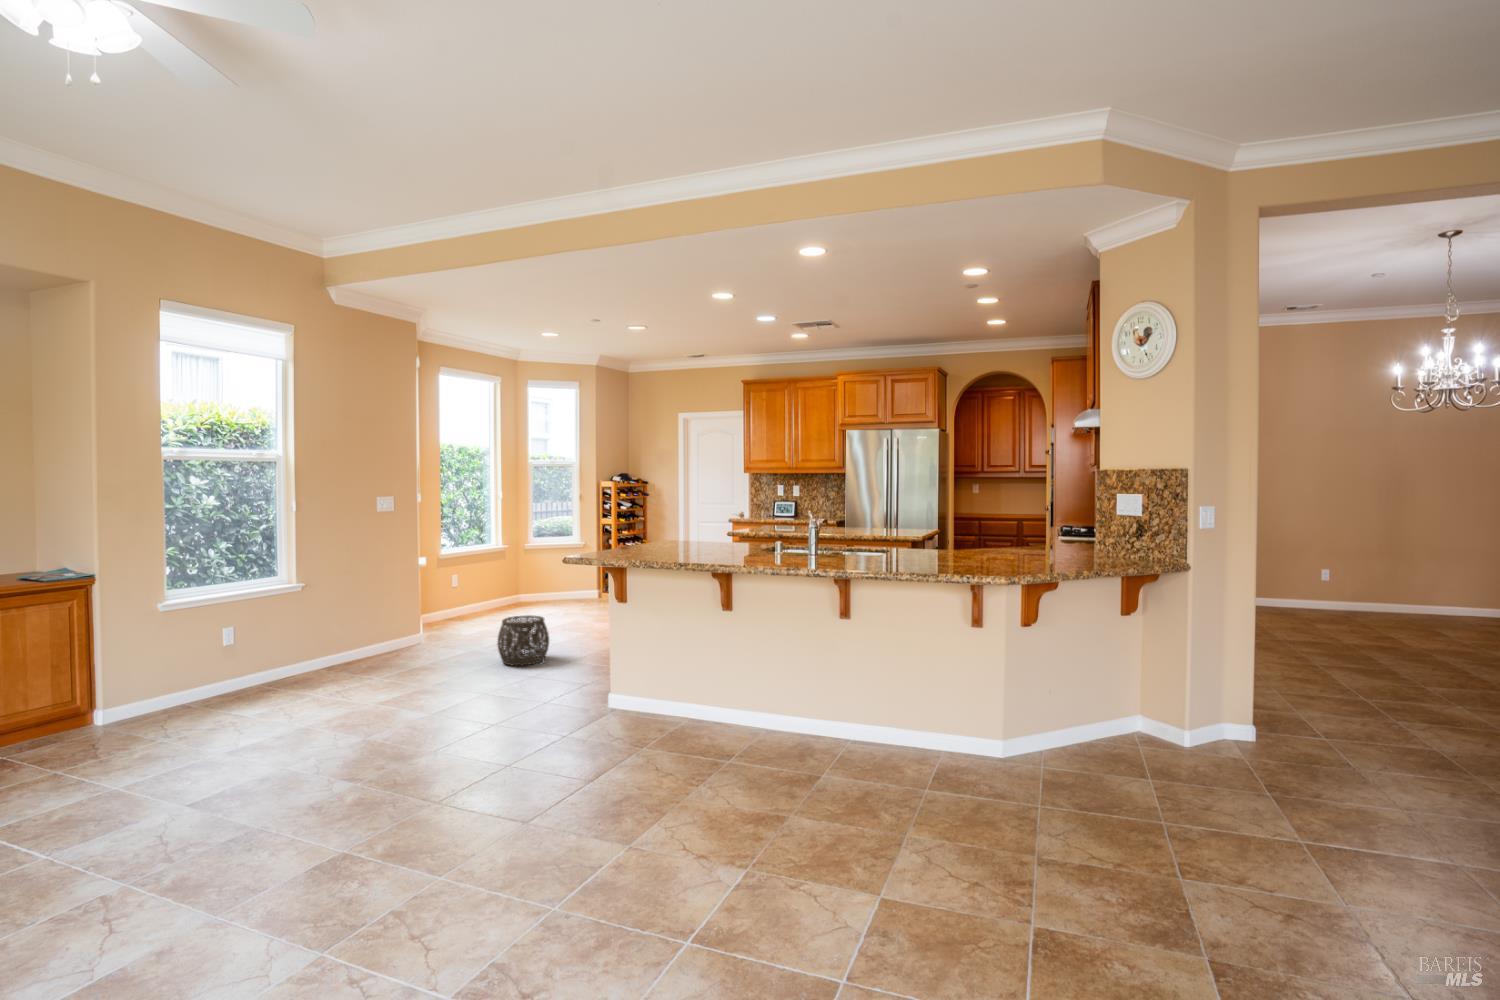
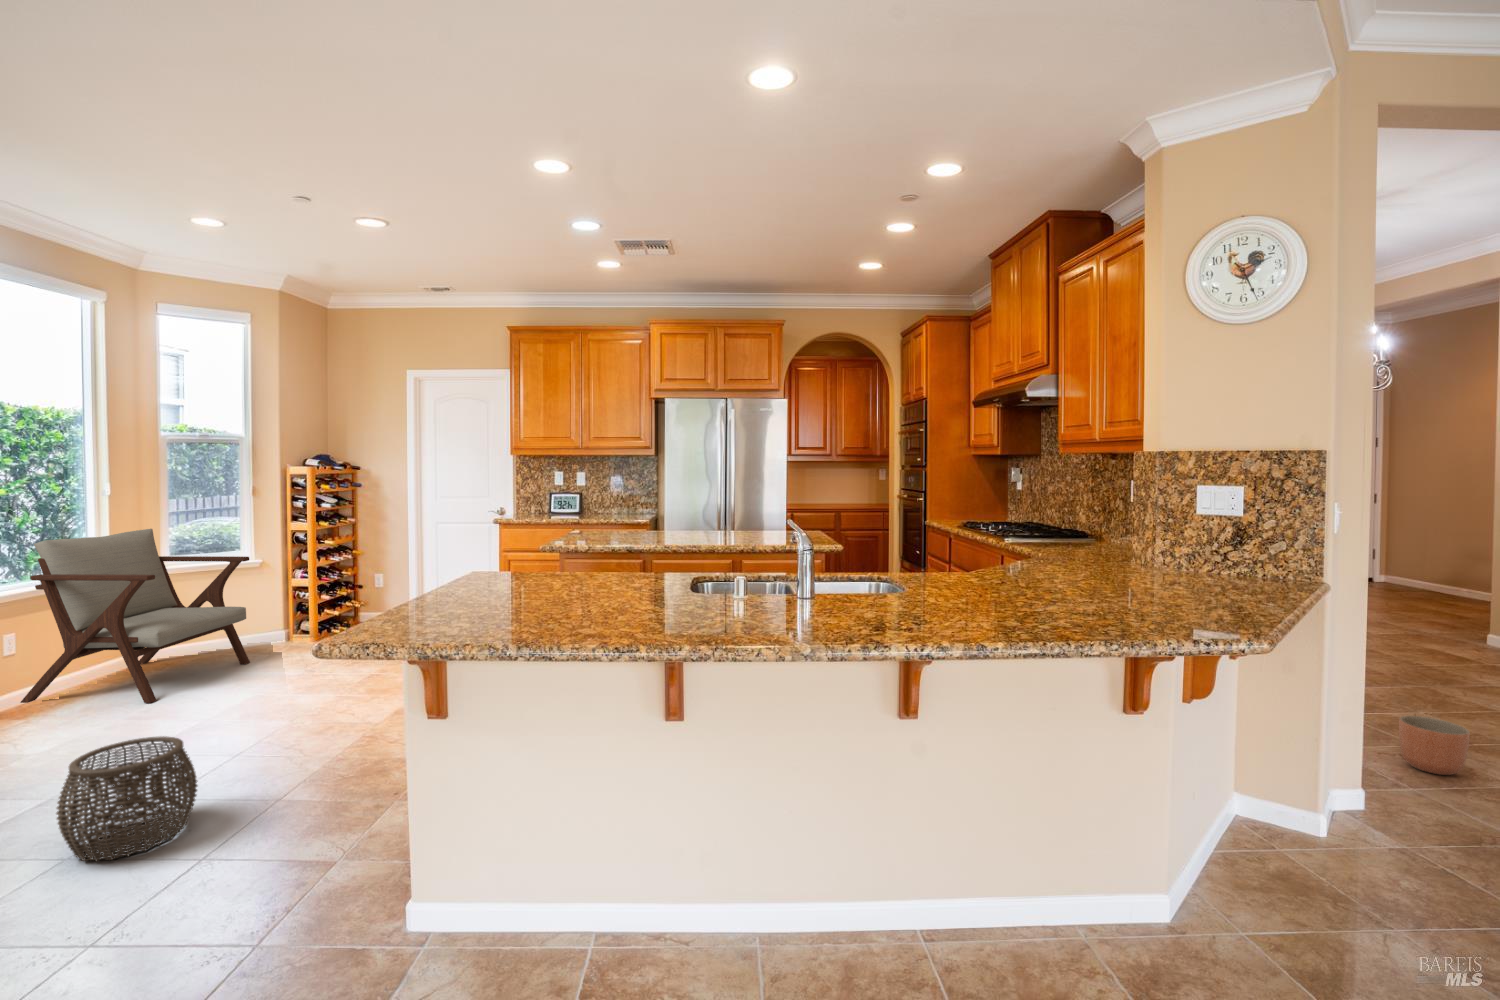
lounge chair: none [473,519,580,618] -> present [21,529,250,703]
planter: none [1367,696,1423,744] -> present [1399,716,1470,775]

